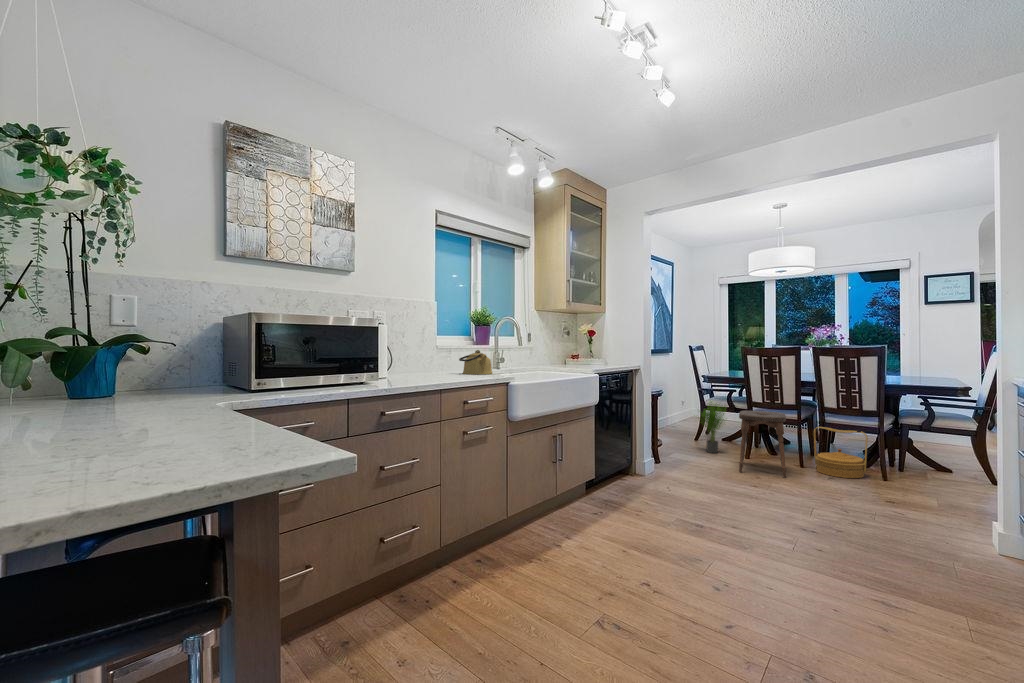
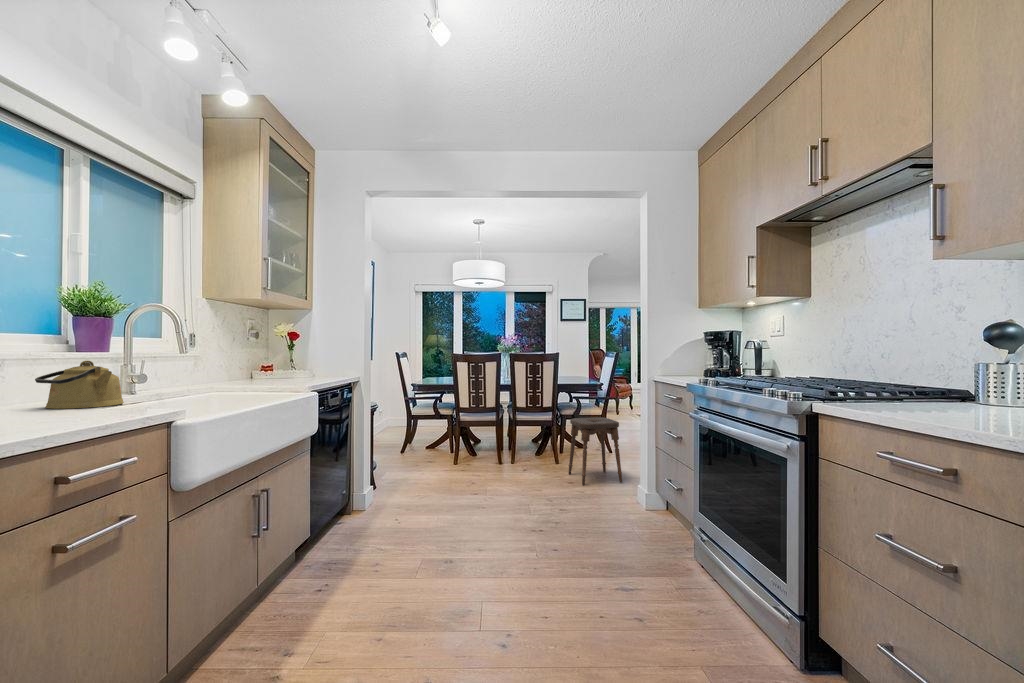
potted plant: present [701,406,724,453] -> none [400,408,442,467]
stool: present [739,410,786,477] -> present [569,417,622,485]
basket: present [814,427,868,478] -> none [517,427,558,472]

